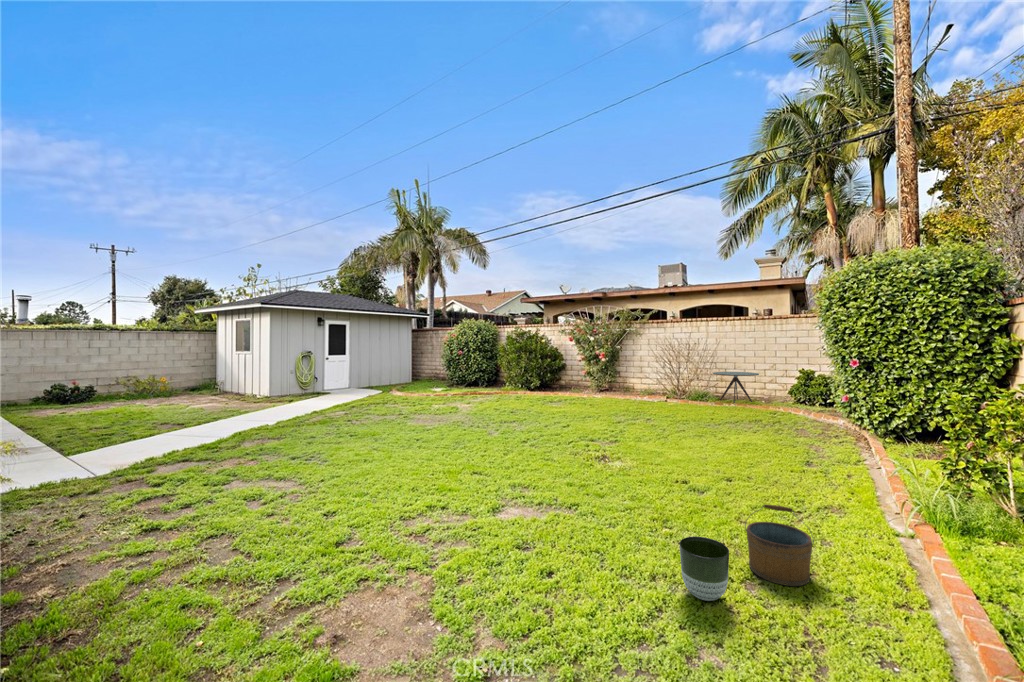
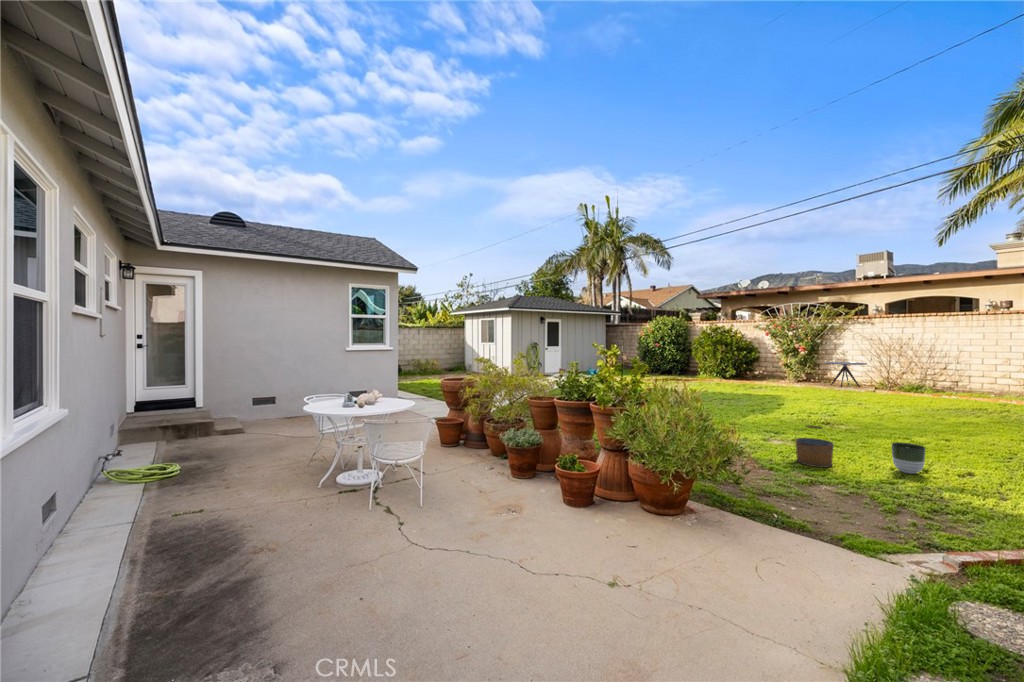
round table: present [713,372,759,403] -> present [824,362,867,387]
bucket: present [745,504,814,586] -> present [796,425,834,467]

